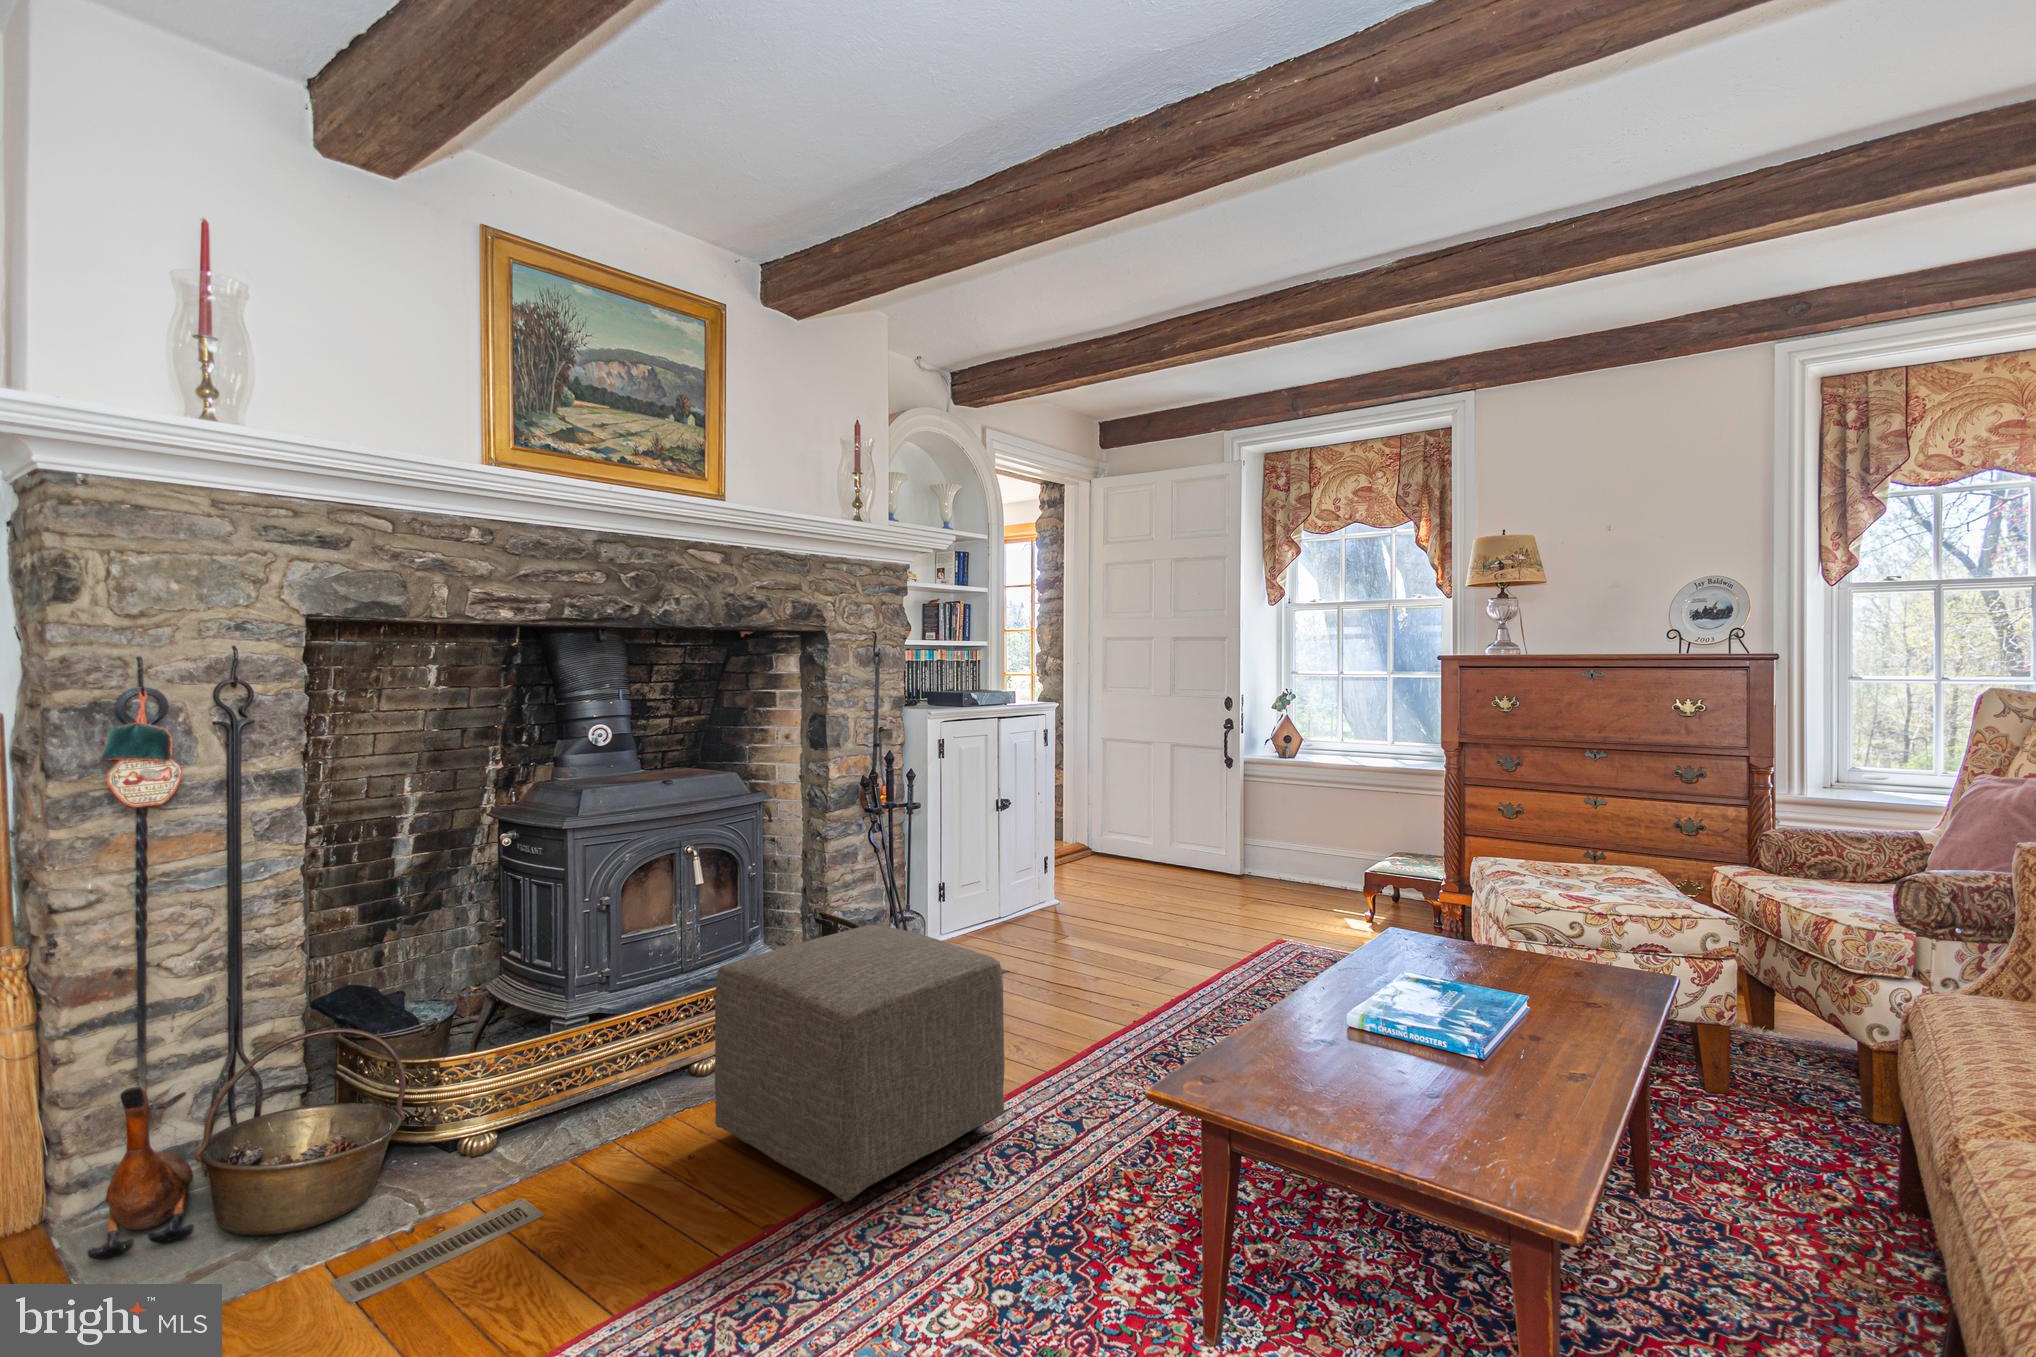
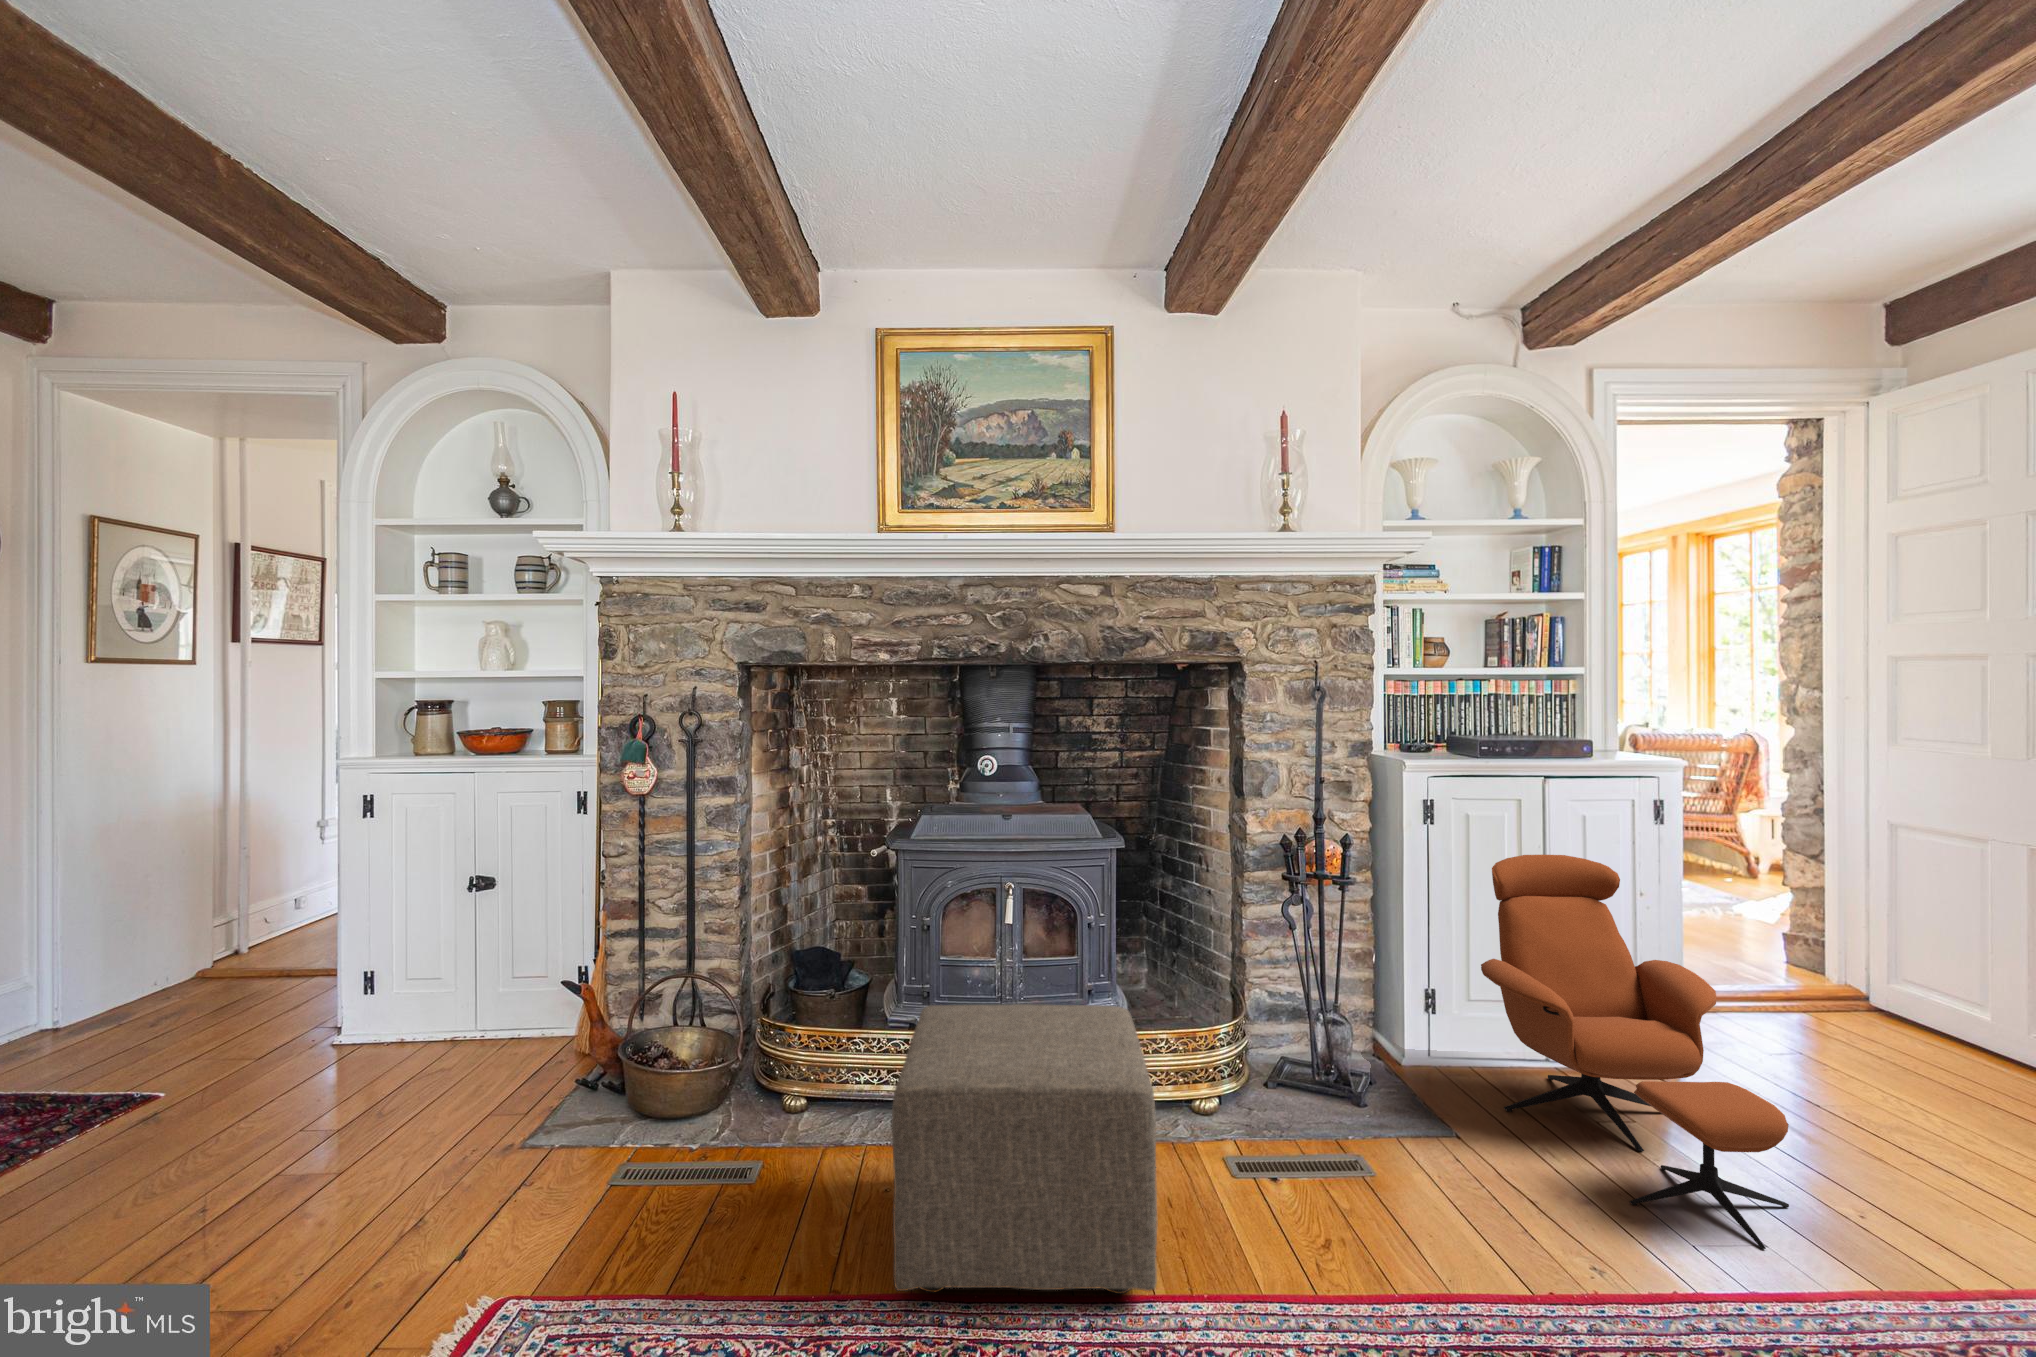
lounge chair: none [990,772,1197,976] -> present [1481,855,1789,1249]

